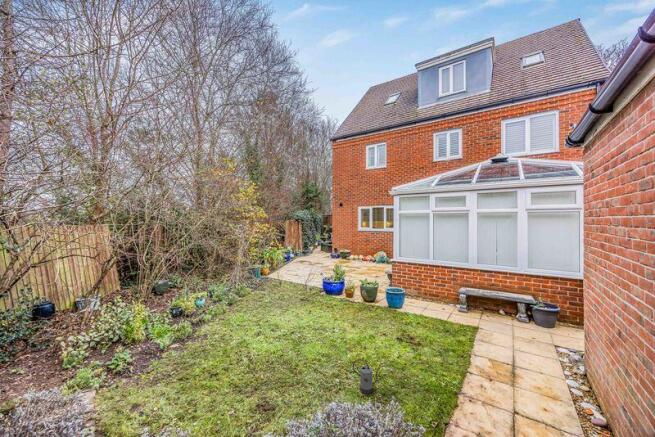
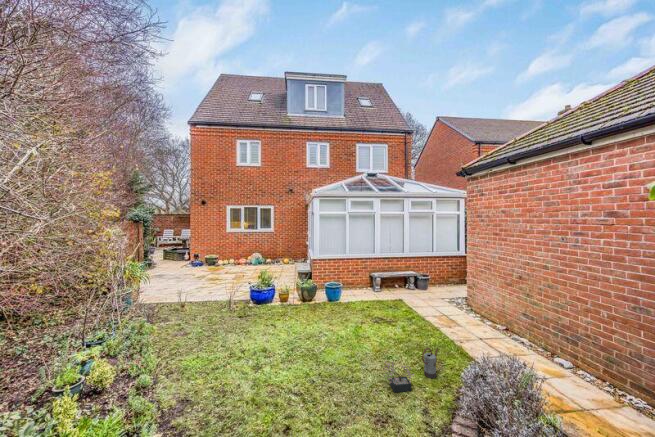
decorative plant: none [309,353,339,389] -> present [384,362,414,392]

